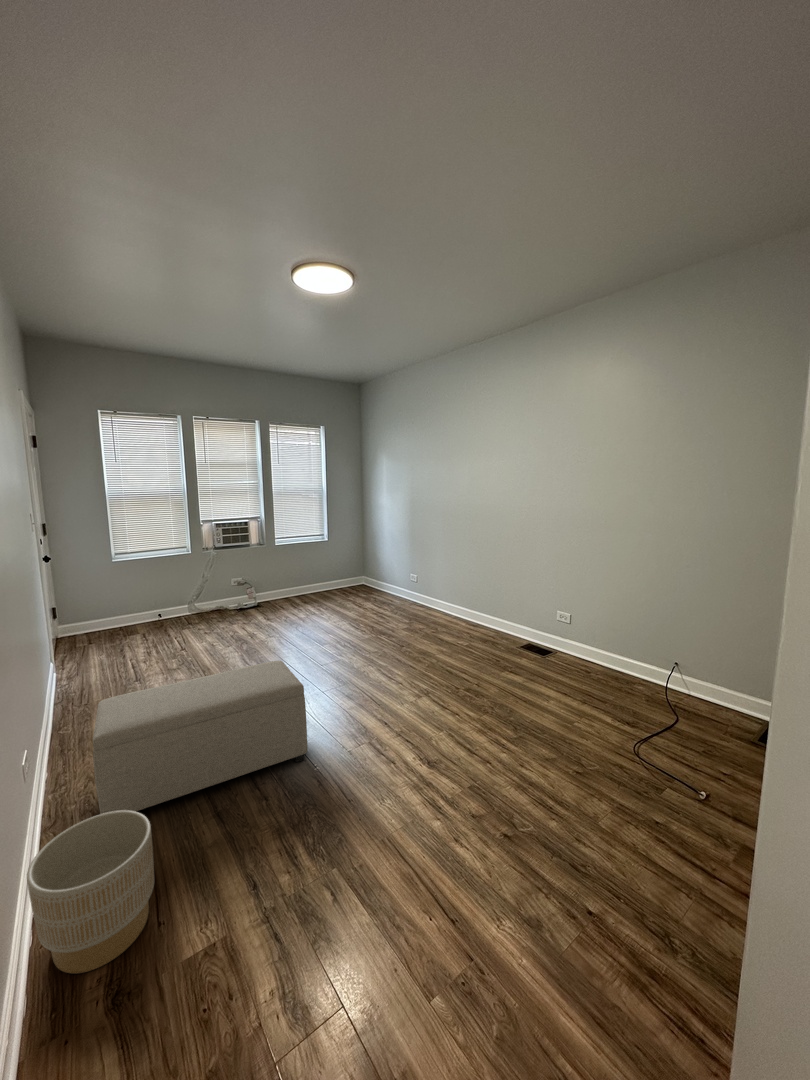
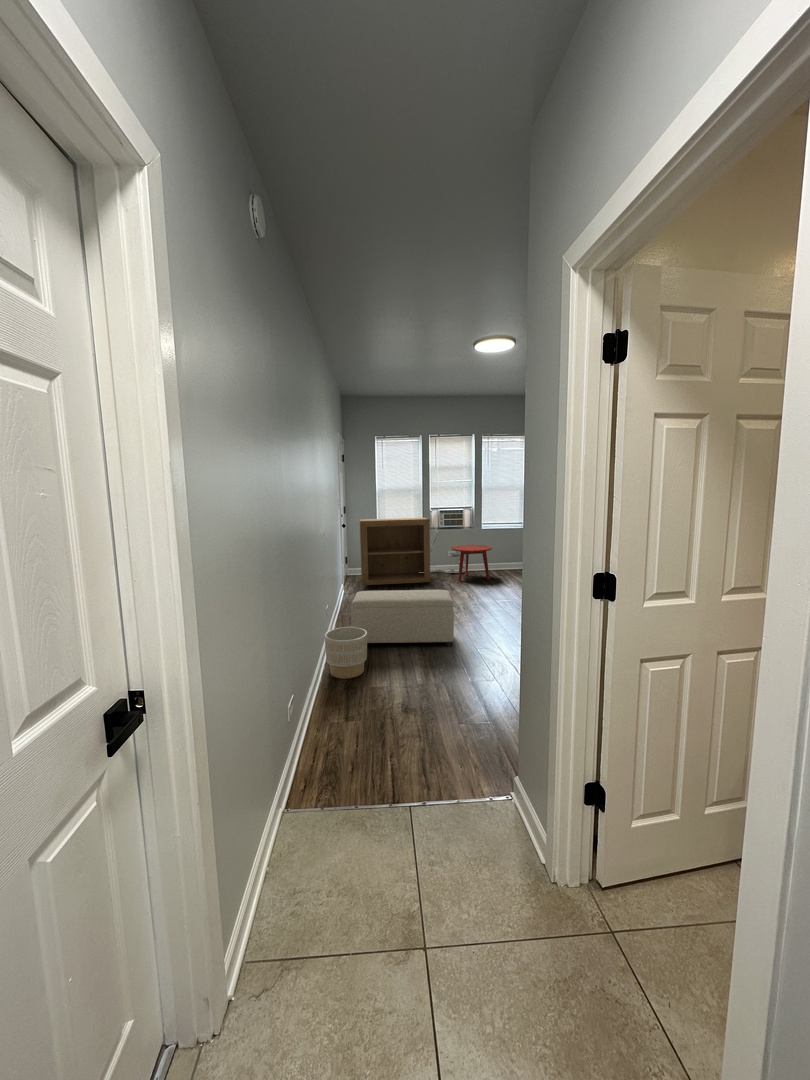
bookshelf: none [76,534,211,653] -> present [360,518,430,585]
side table: none [238,566,295,620] -> present [451,545,492,581]

